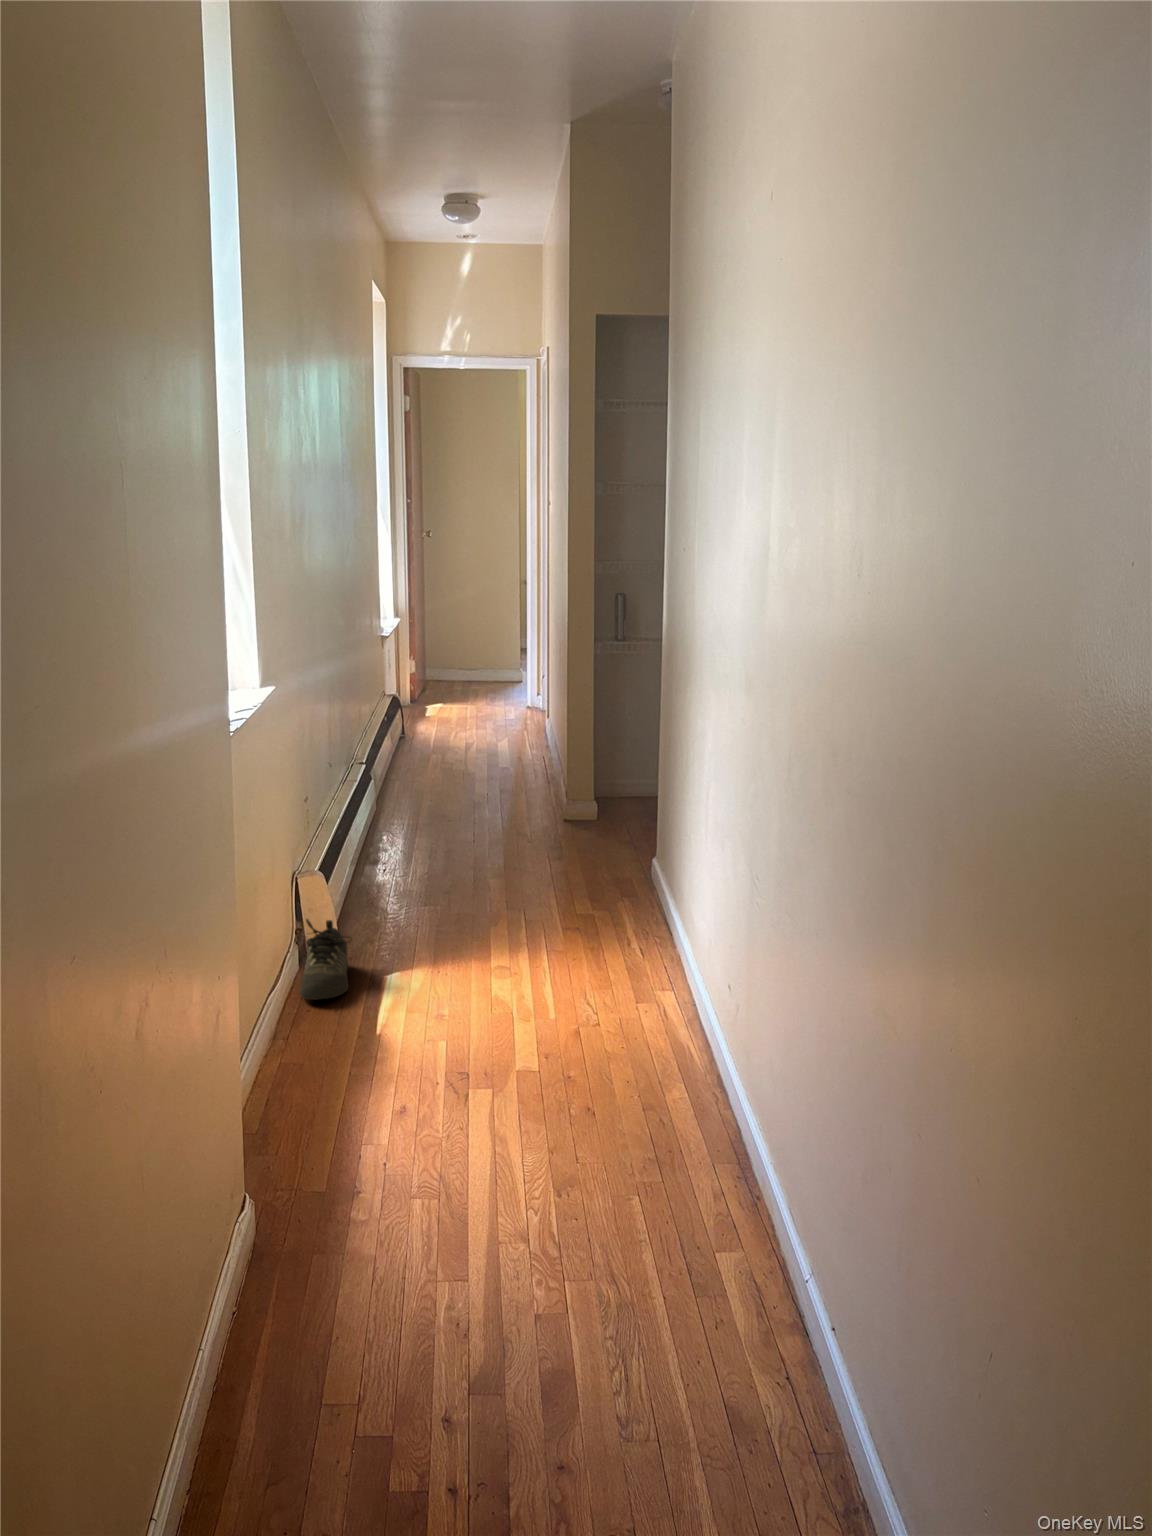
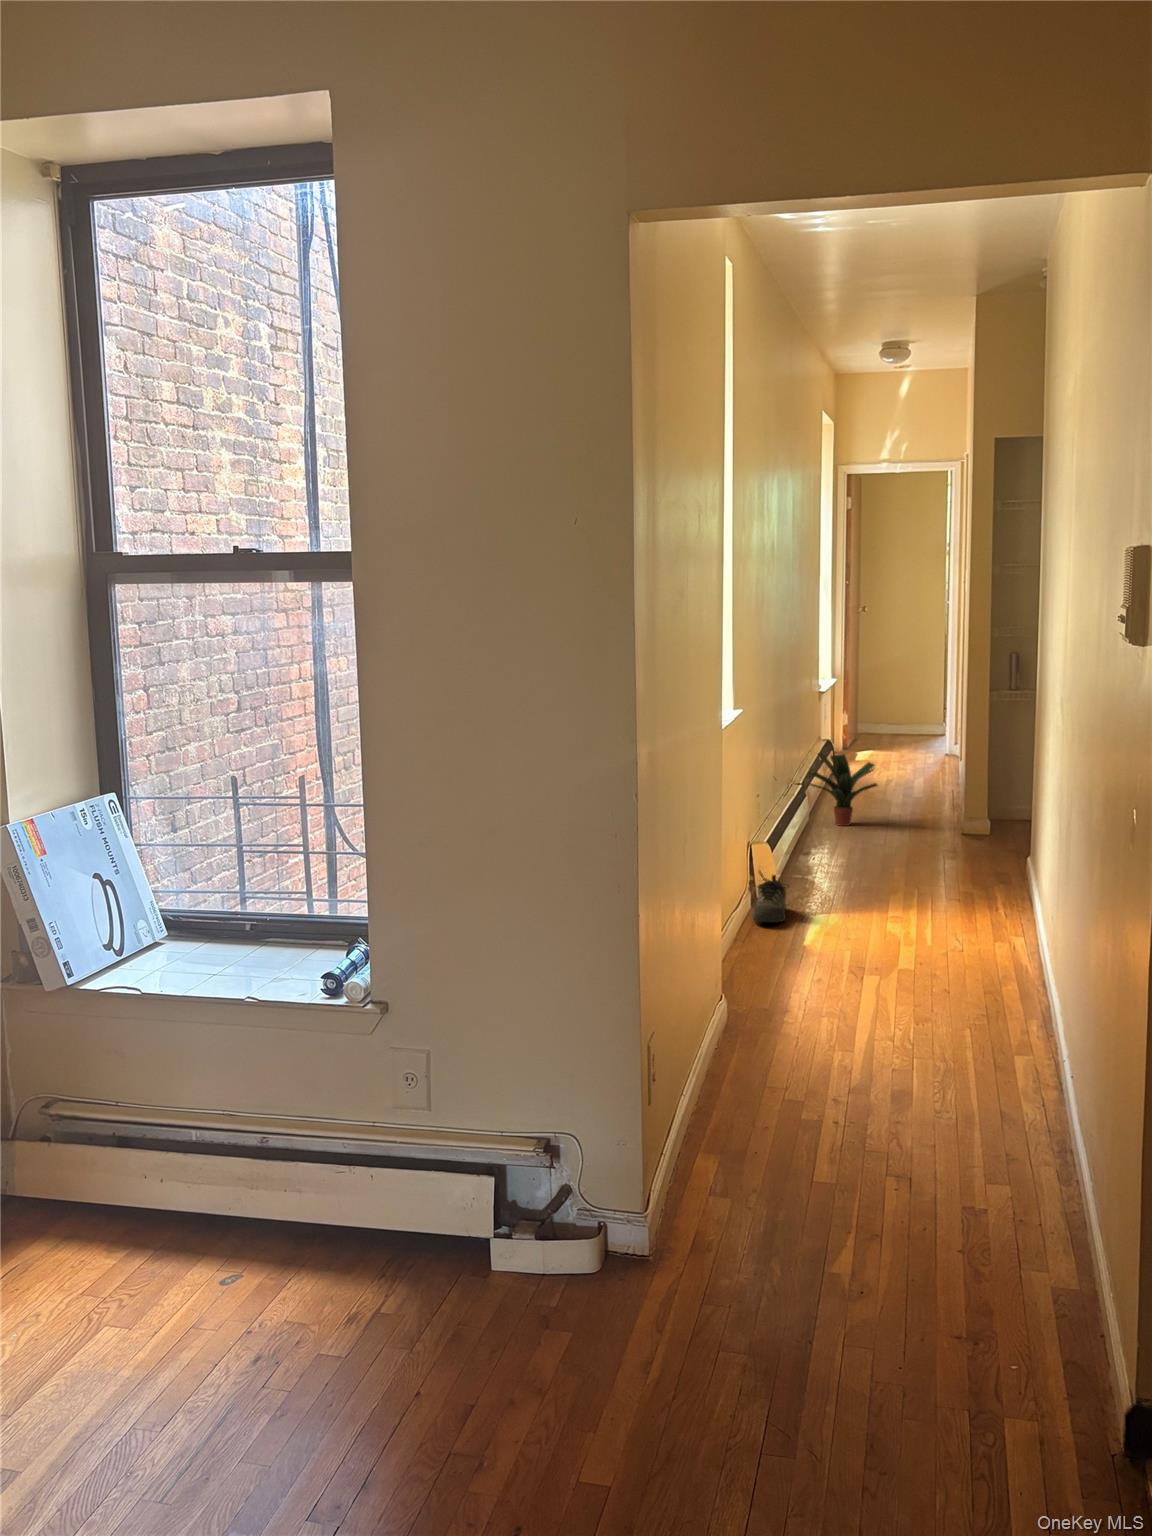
potted plant: none [369,721,461,813] -> present [810,753,877,826]

